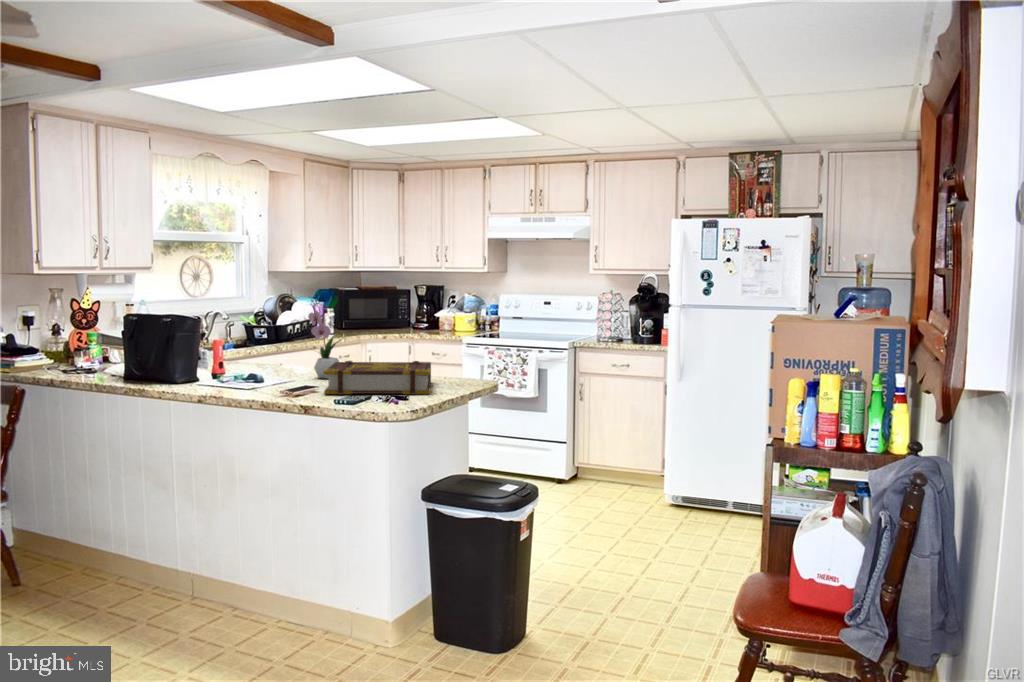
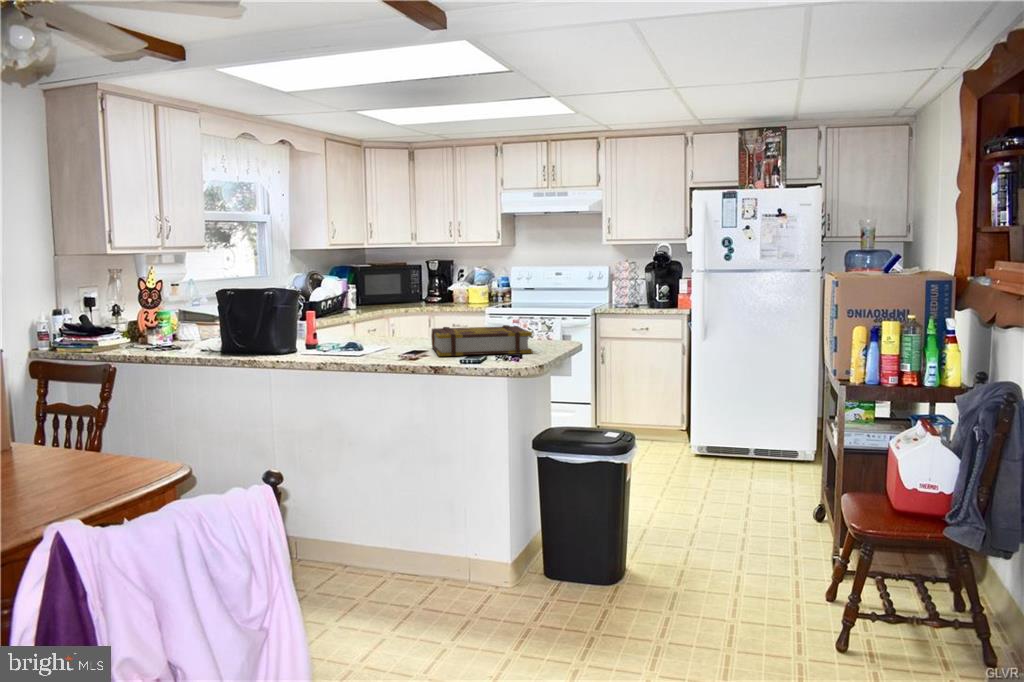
flower arrangement: present [308,300,340,379] -> none [399,271,432,345]

